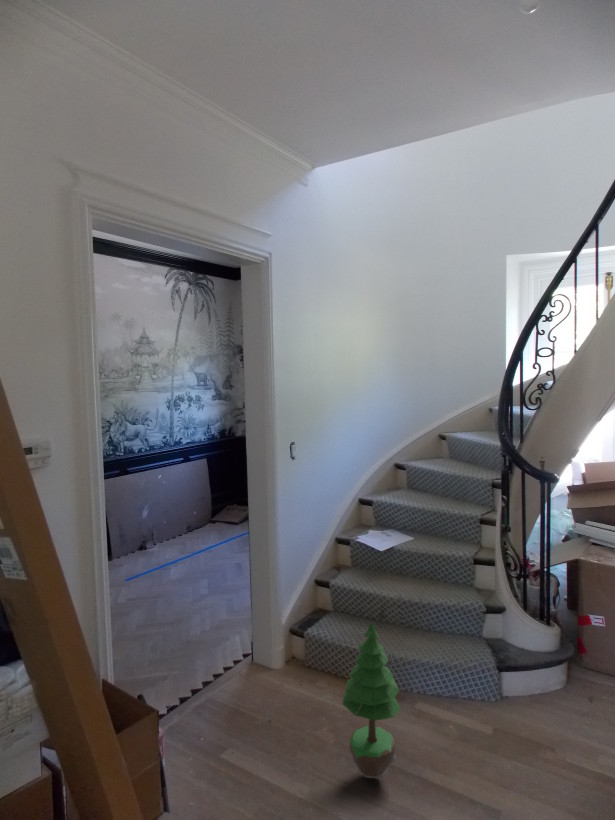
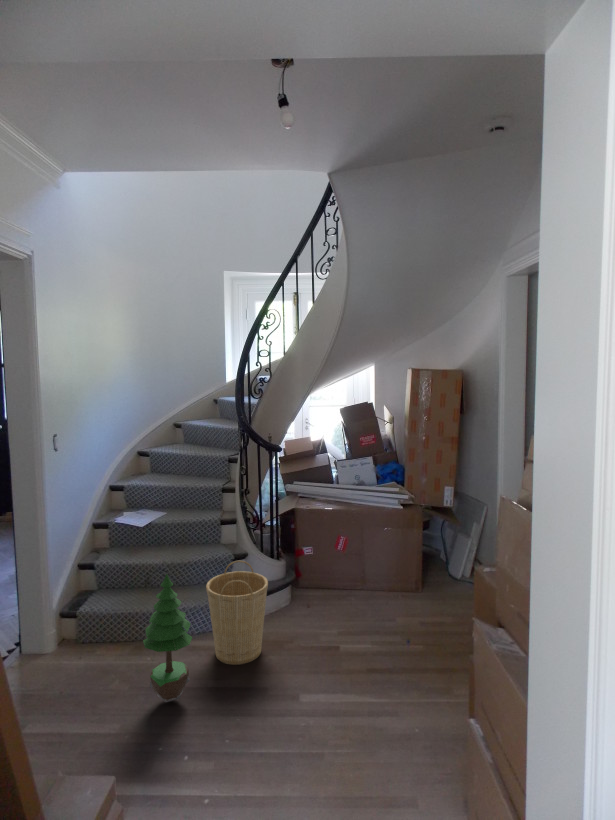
basket: none [433,619,516,760] -> present [206,561,268,665]

